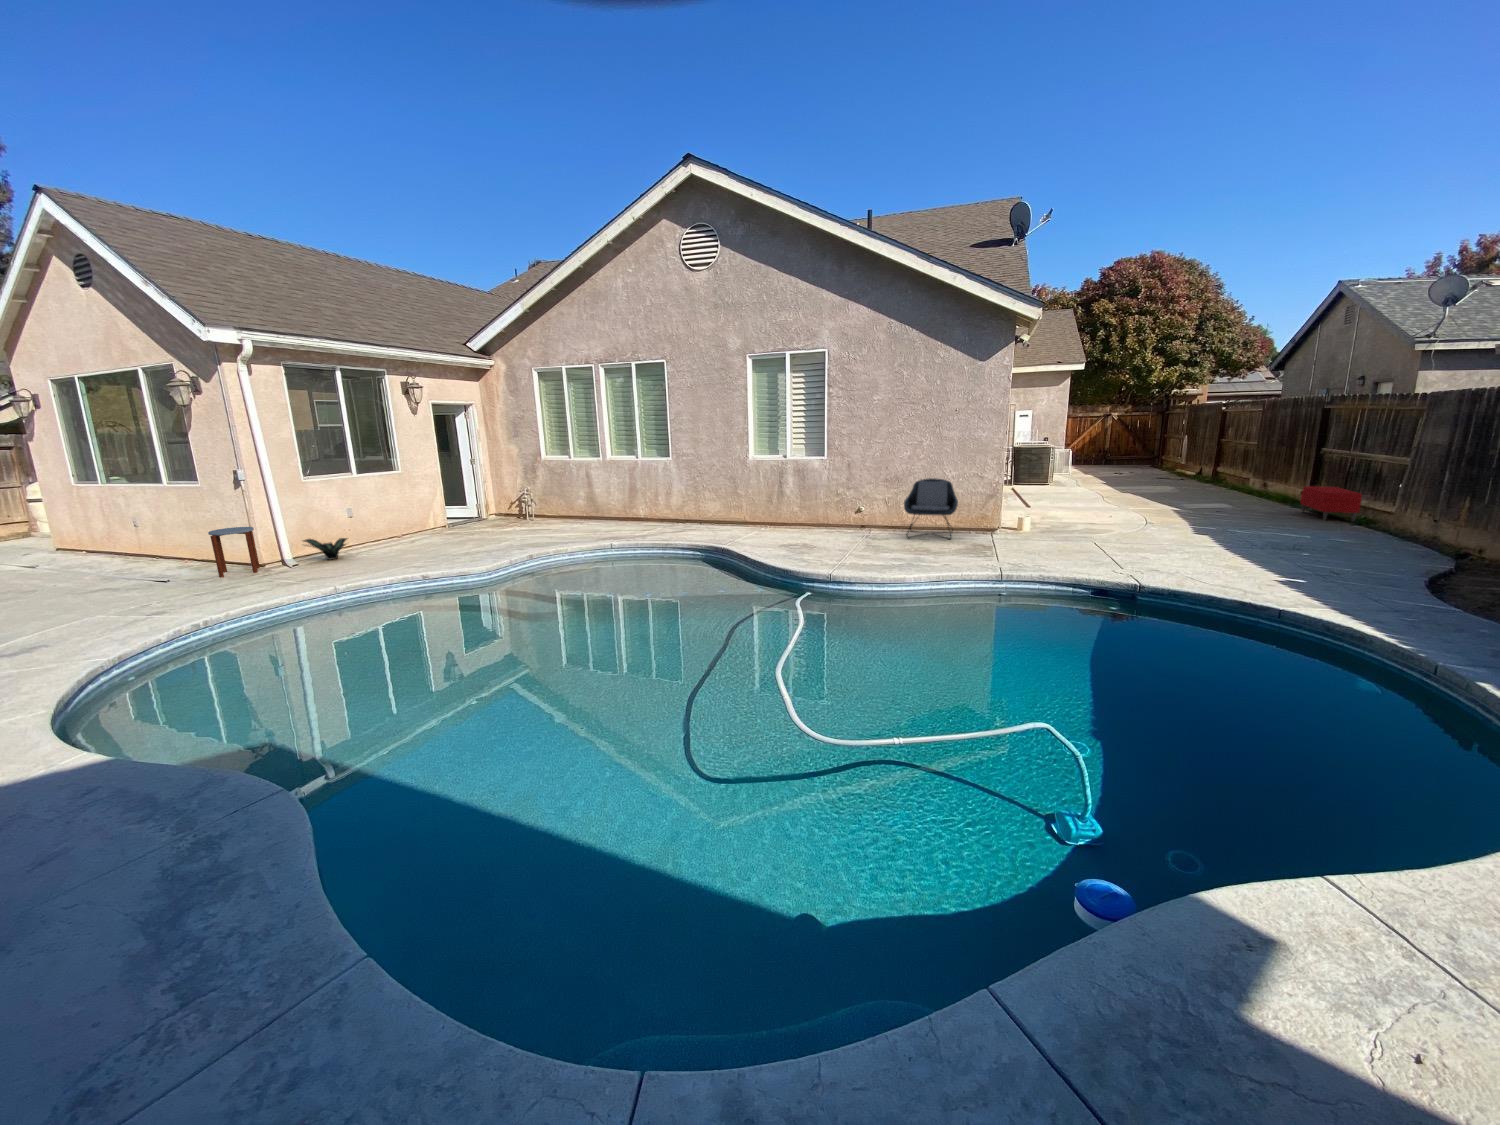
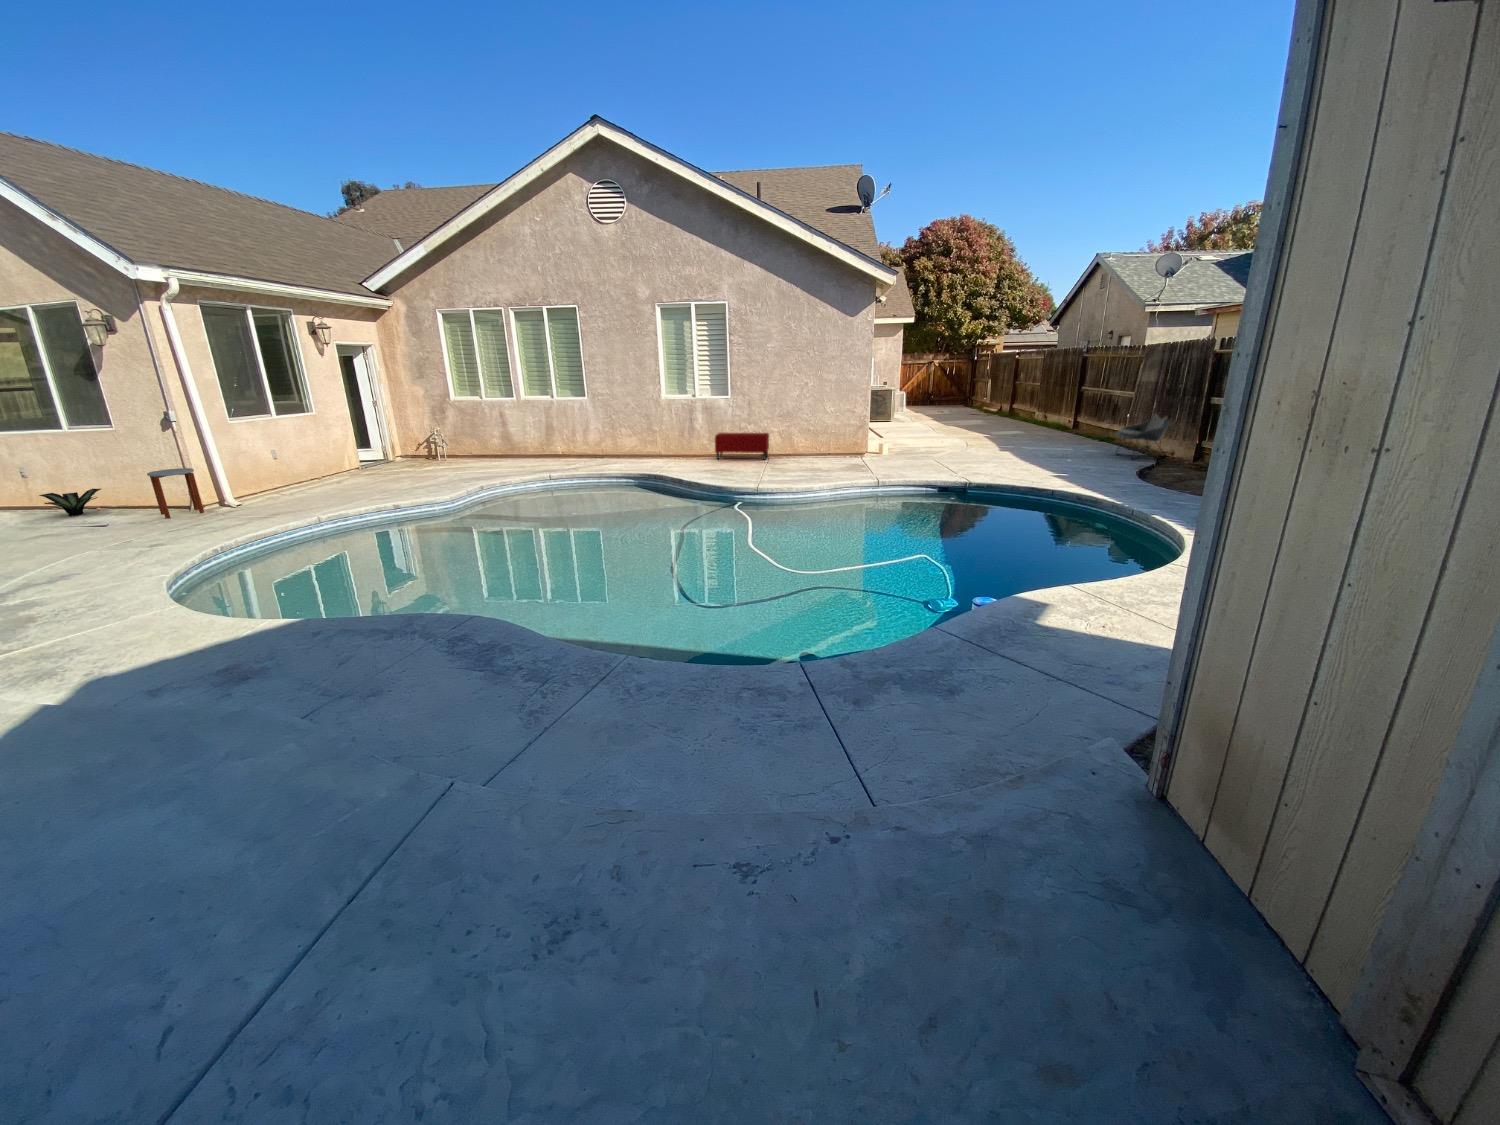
lounge chair: present [904,478,958,540] -> present [1116,414,1170,460]
bench: present [1300,486,1362,521] -> present [715,433,769,460]
potted plant: present [303,538,347,560] -> present [39,489,101,516]

